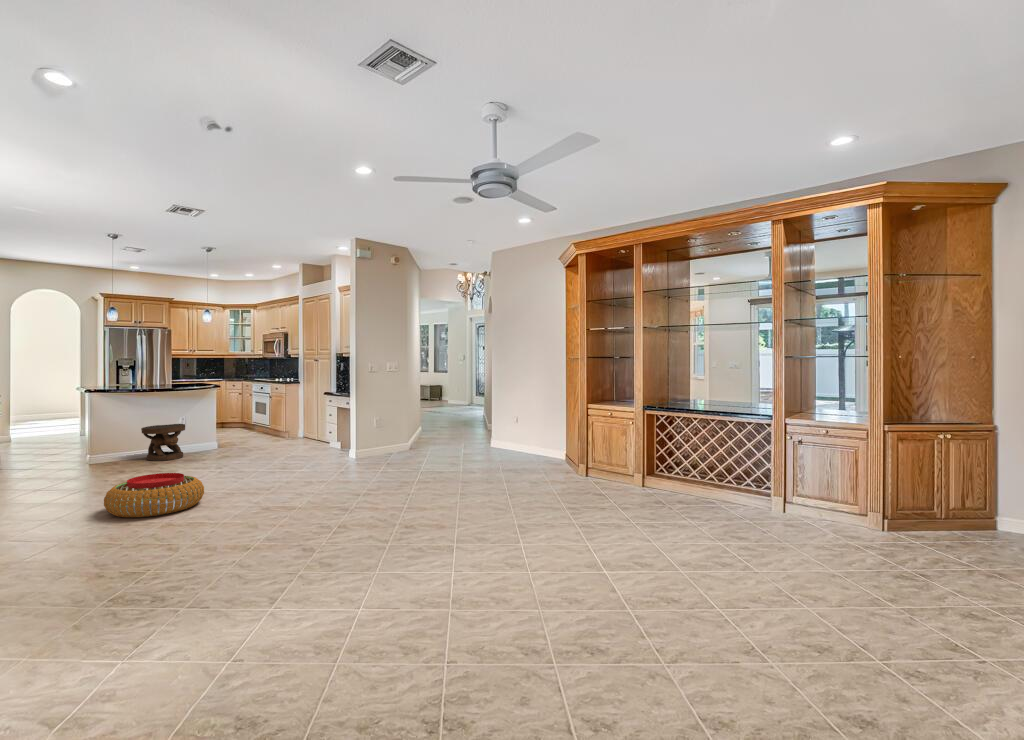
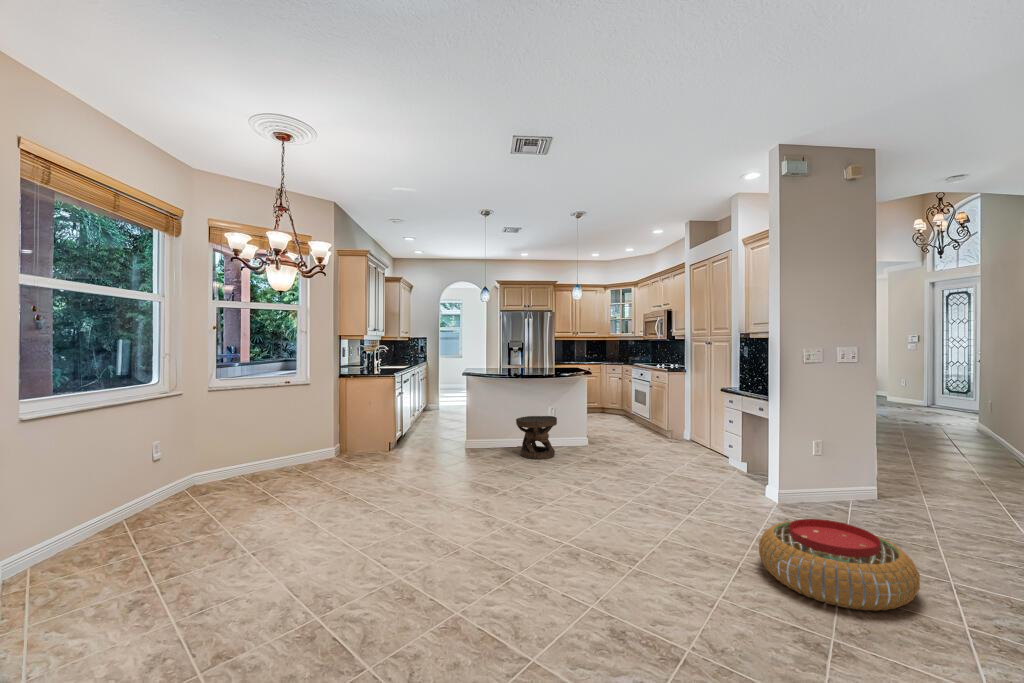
pouf: present [104,473,204,517] -> present [759,519,920,611]

